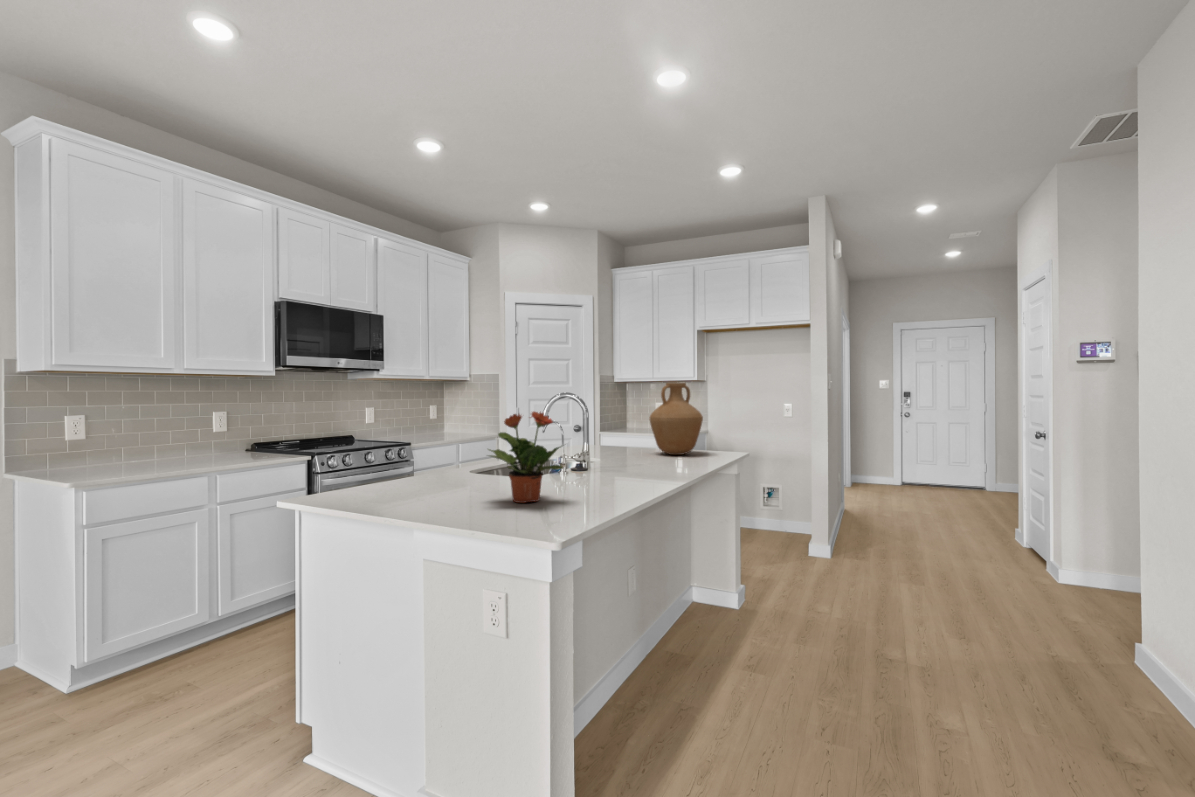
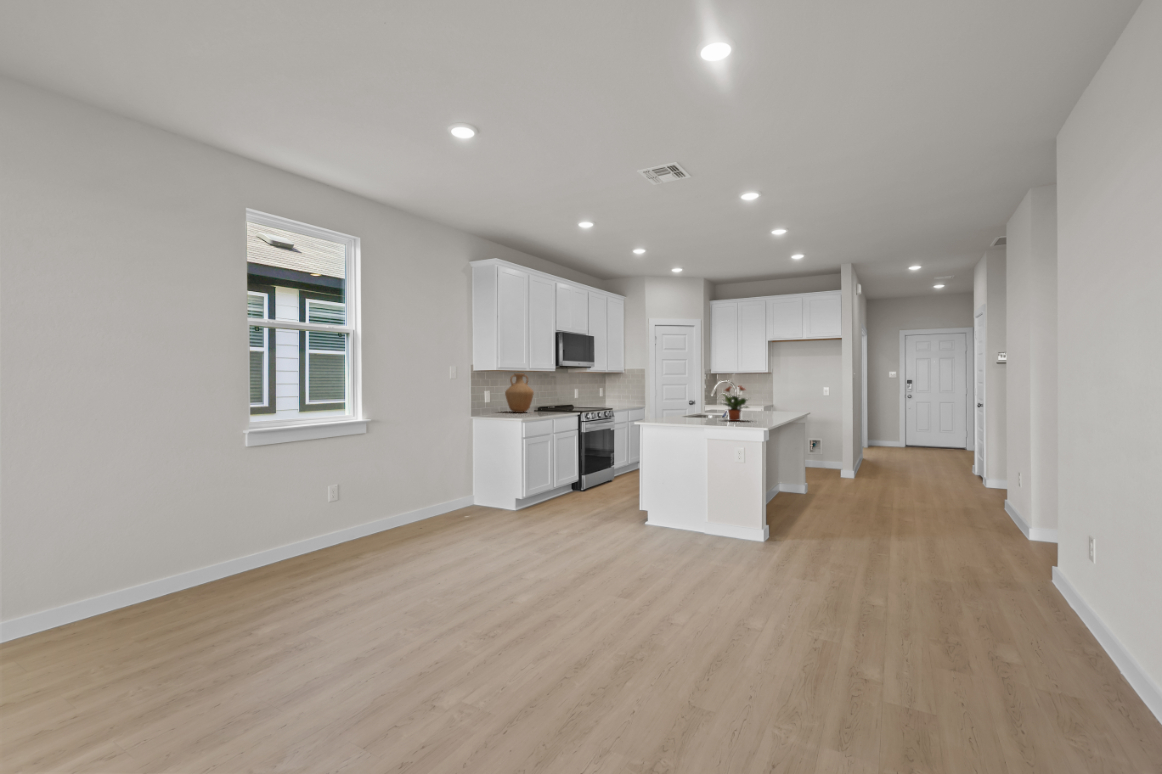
vase: present [650,382,703,455] -> present [505,373,534,413]

